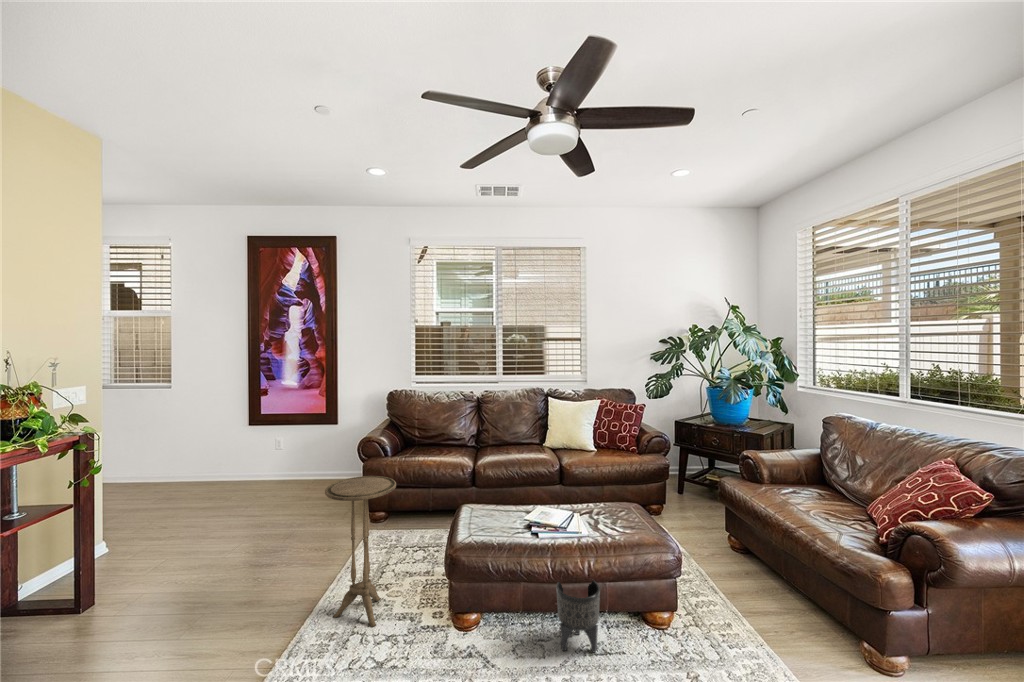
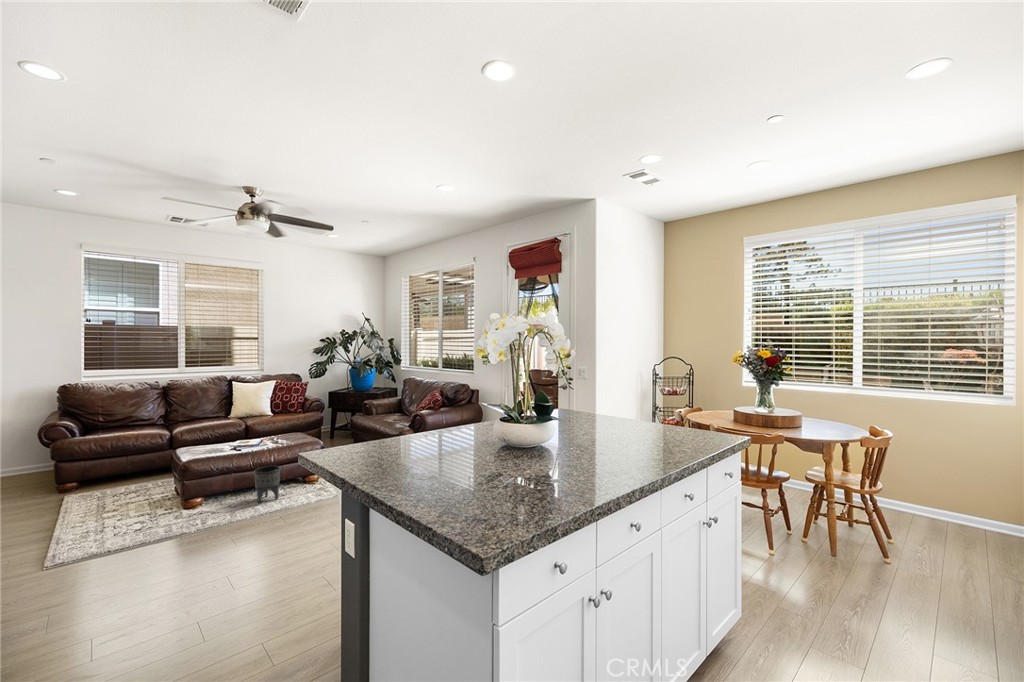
side table: present [325,476,396,627] -> none [68,434,131,531]

